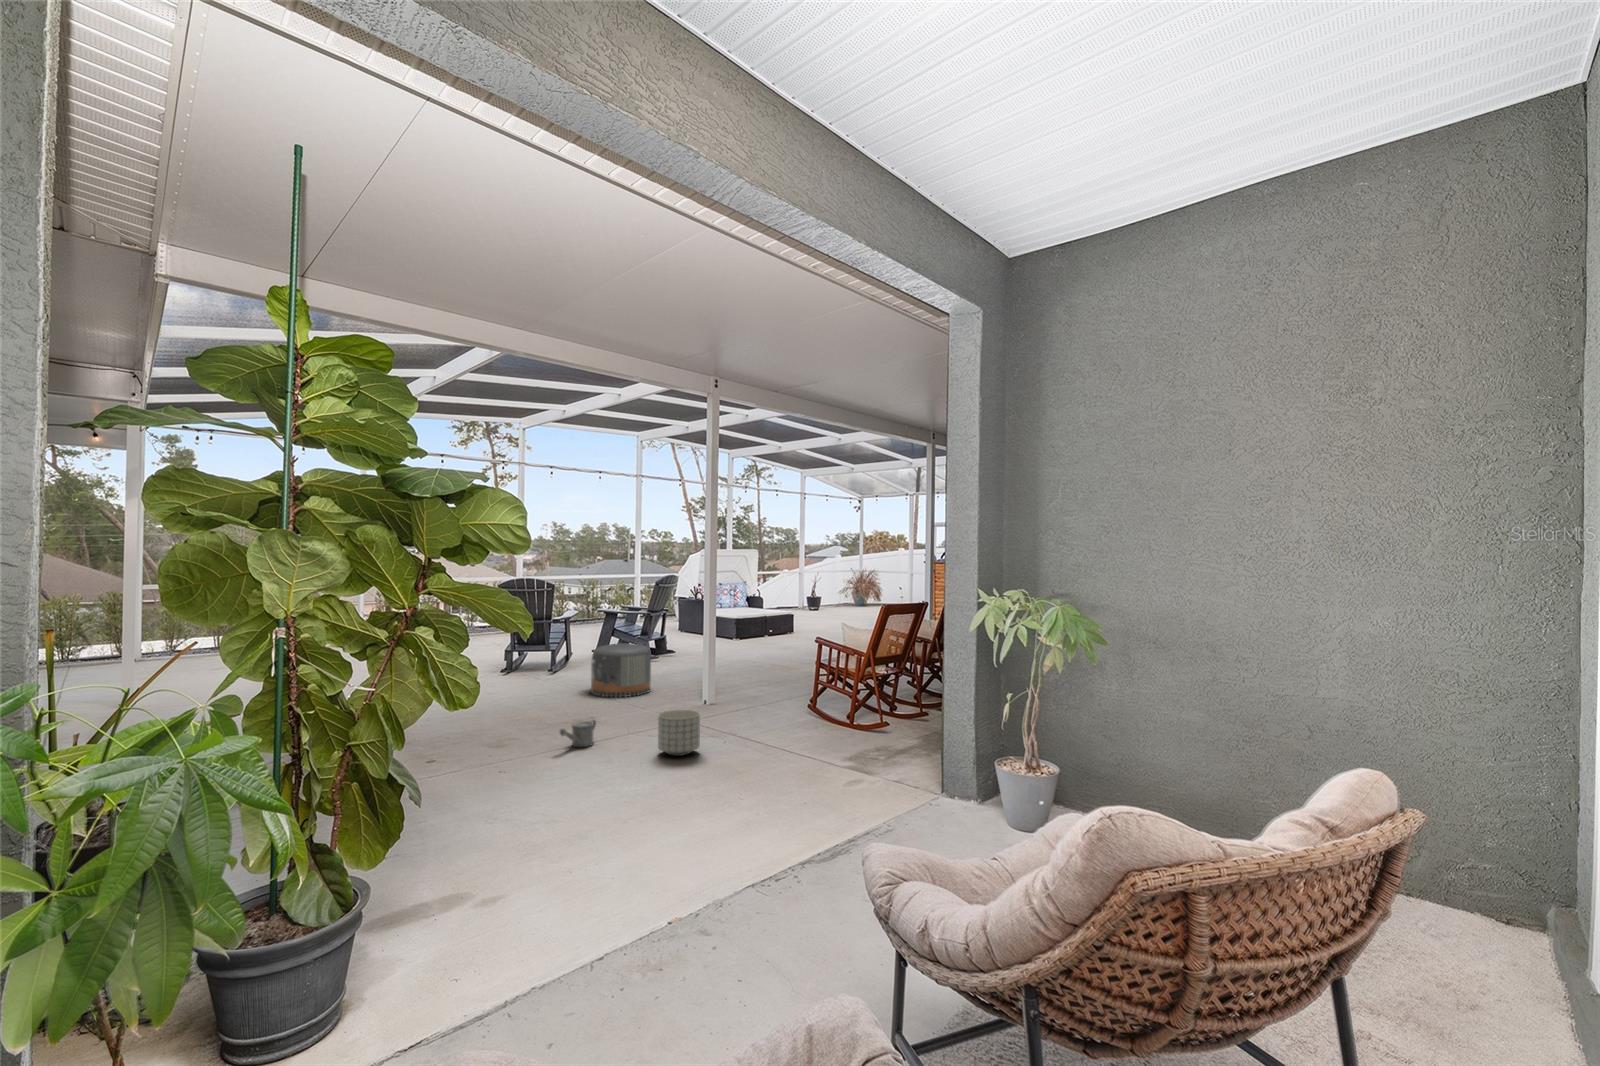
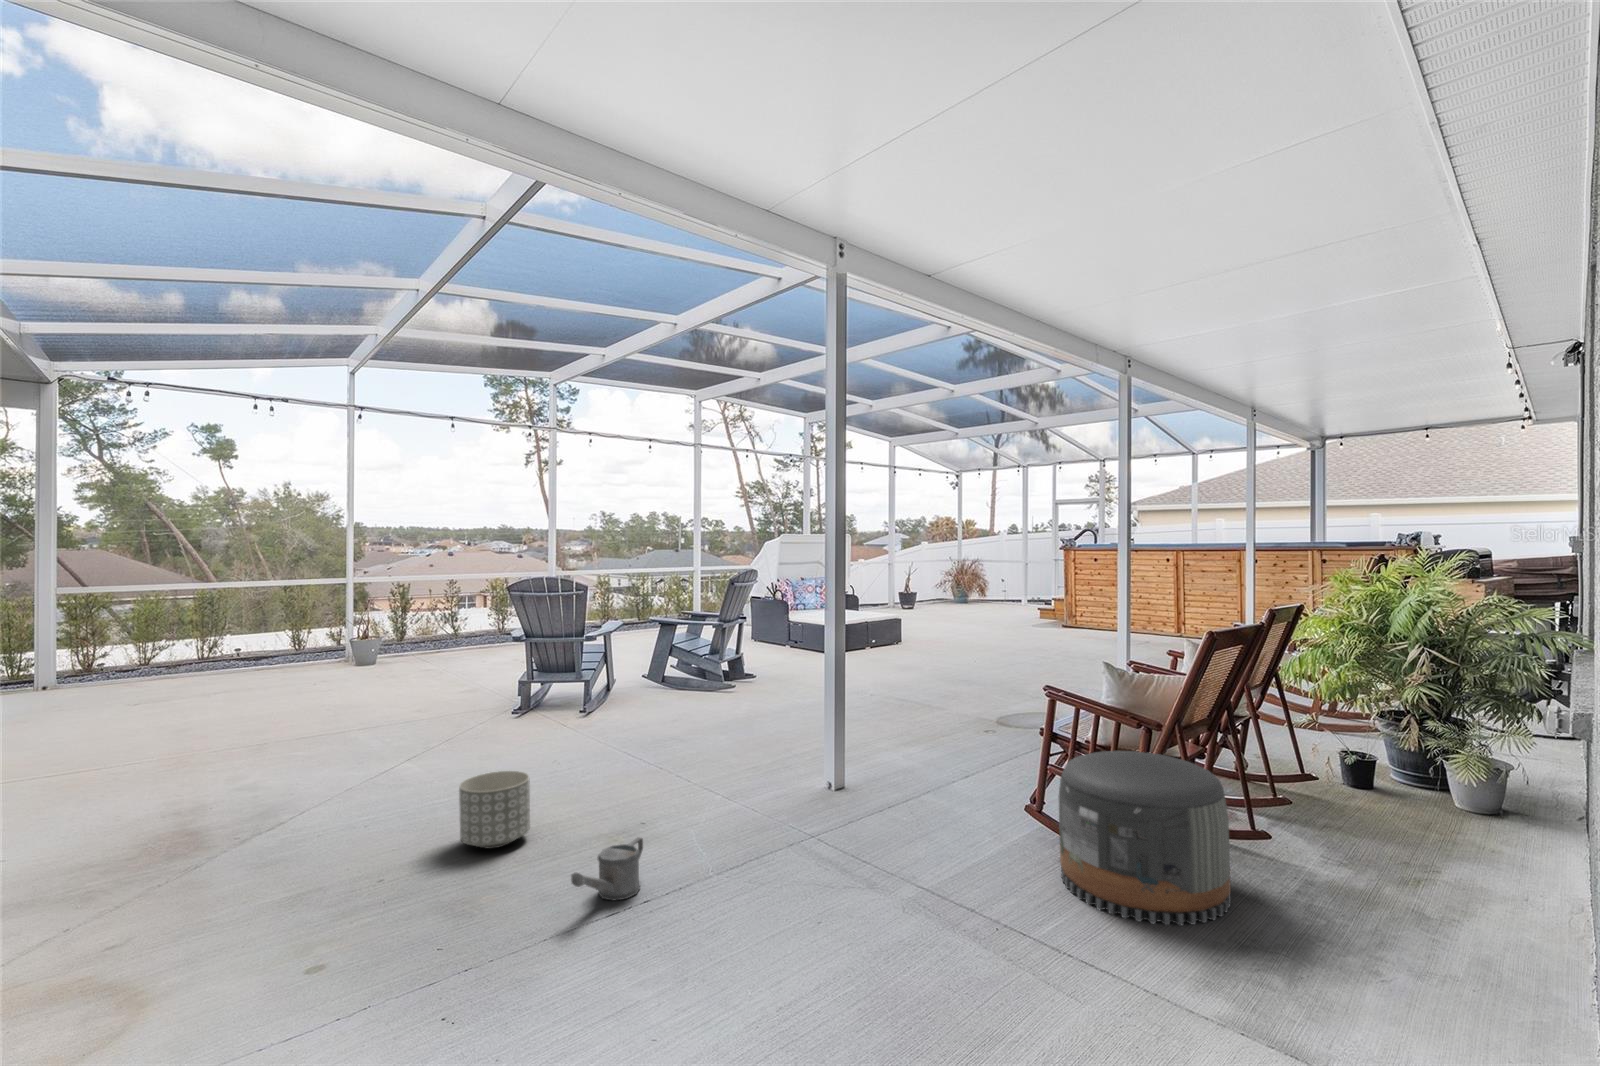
pouf: present [591,643,651,697] -> present [1059,751,1231,925]
planter: present [658,710,700,756] -> present [459,771,530,849]

